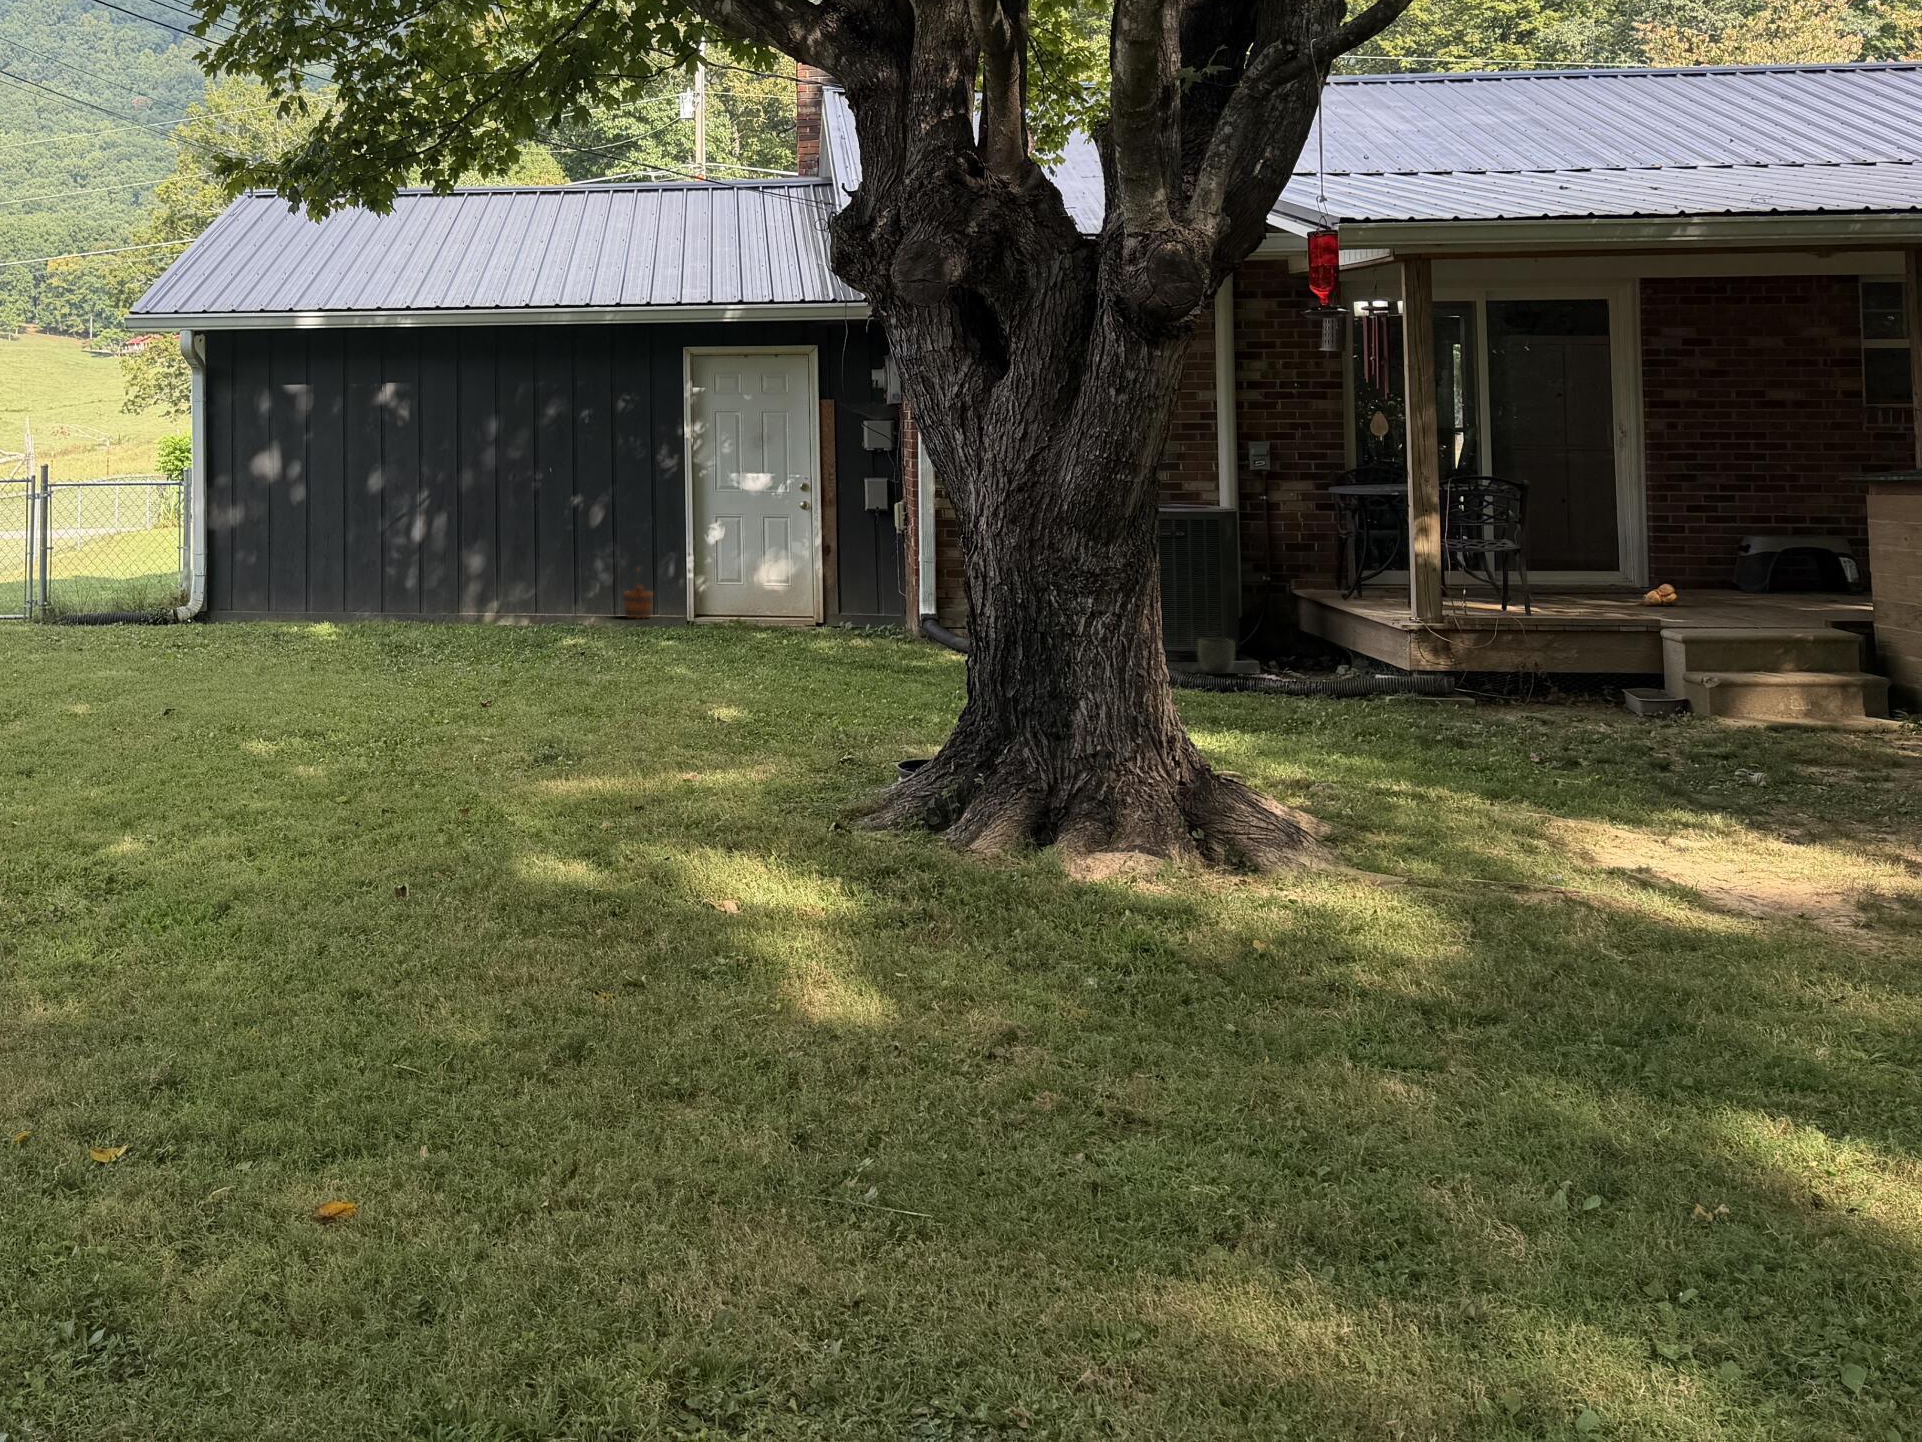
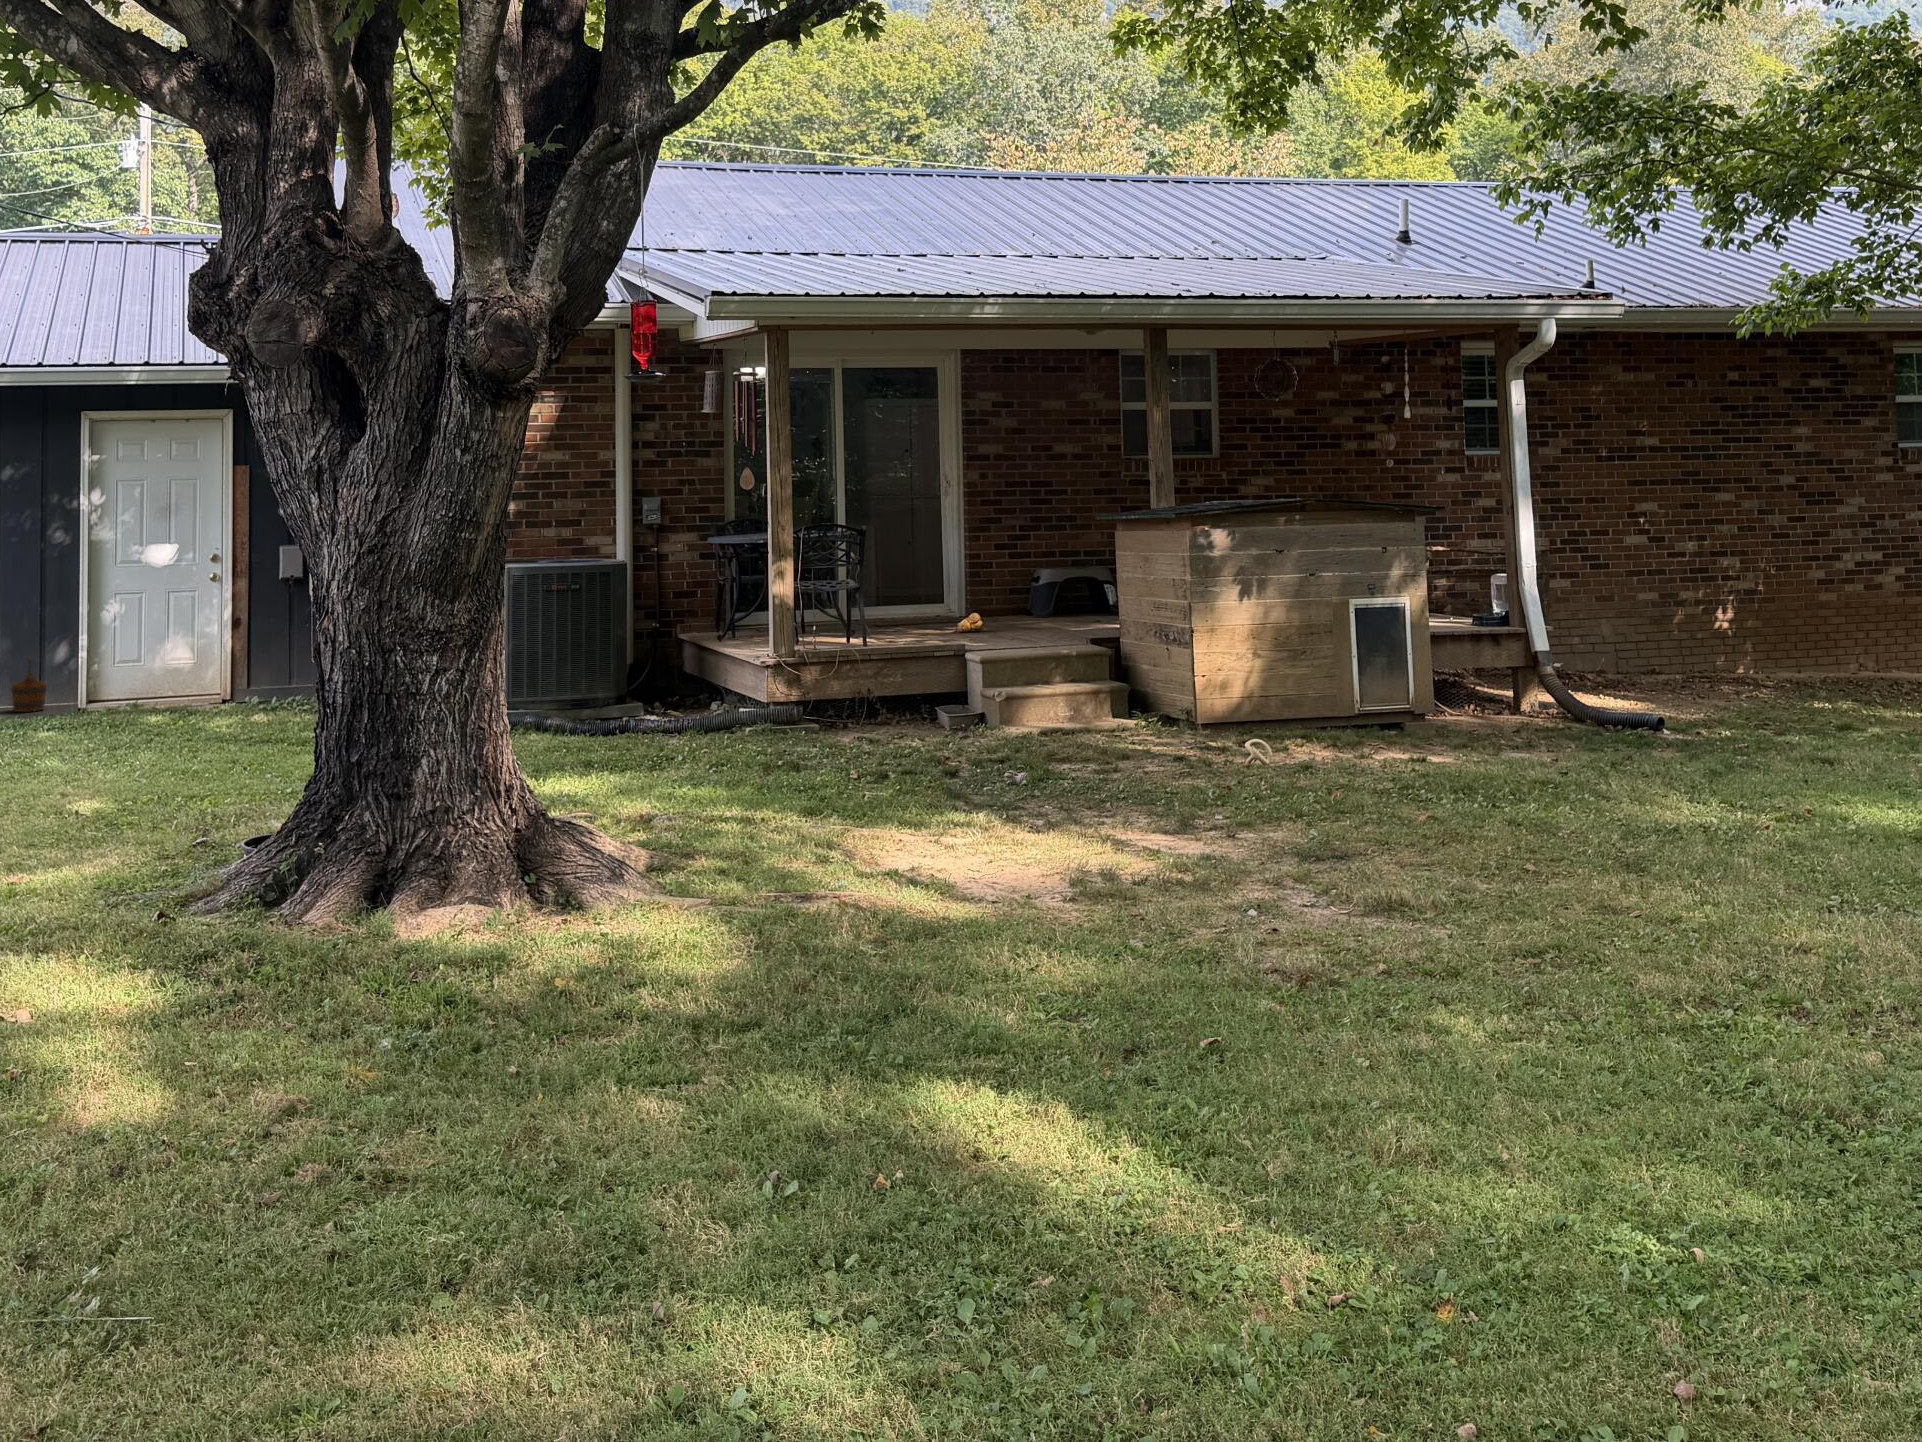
planter: present [1198,638,1234,675] -> none [597,688,629,722]

